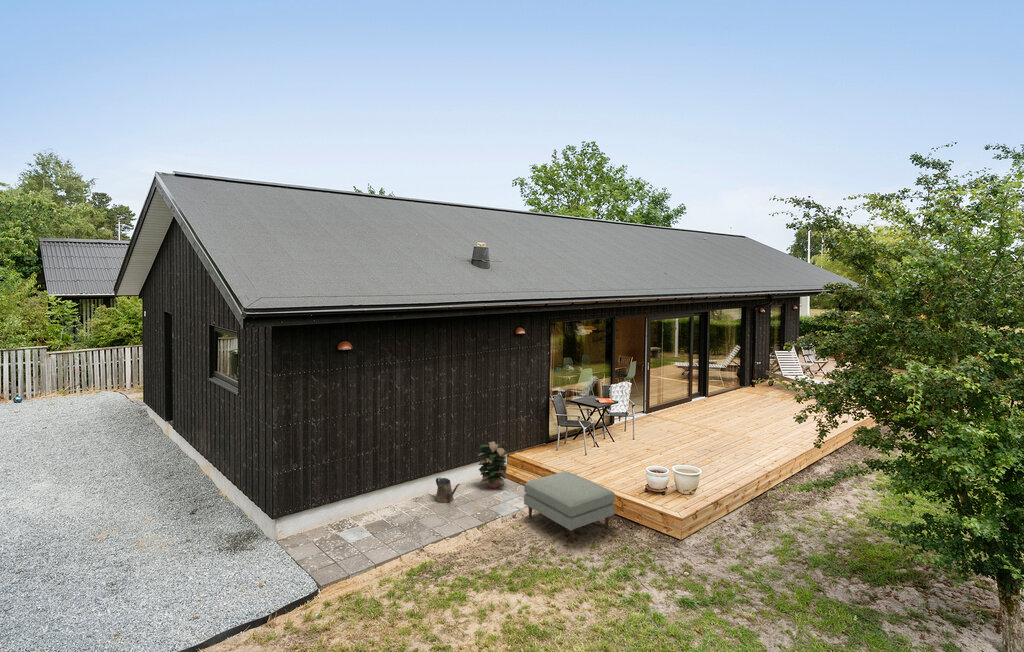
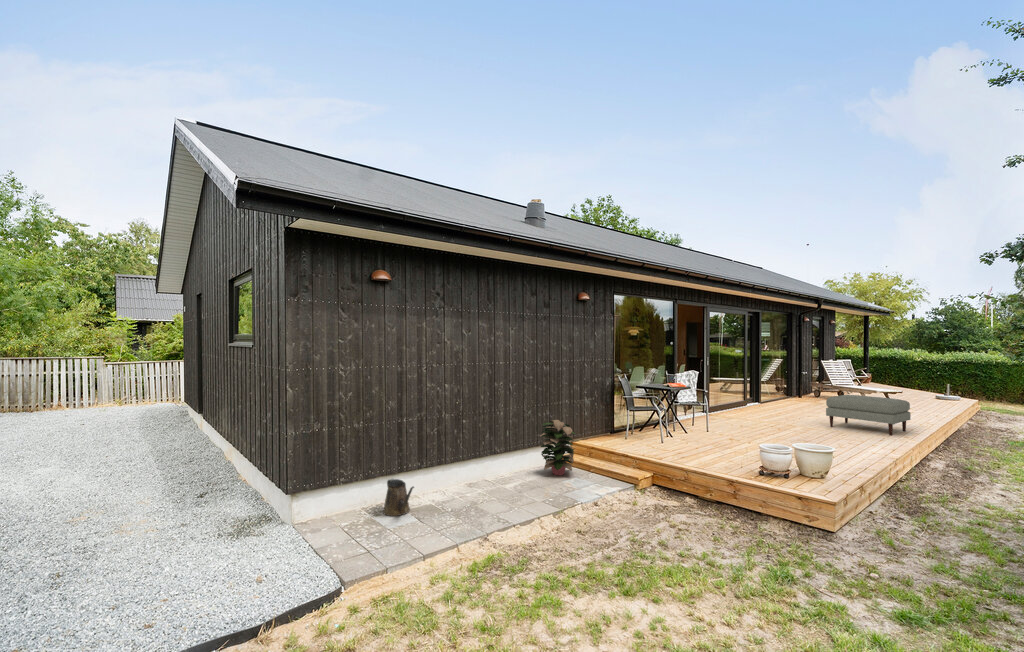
ottoman: present [524,471,615,542] -> present [826,395,911,435]
watering can: present [436,477,460,503] -> present [383,479,414,516]

